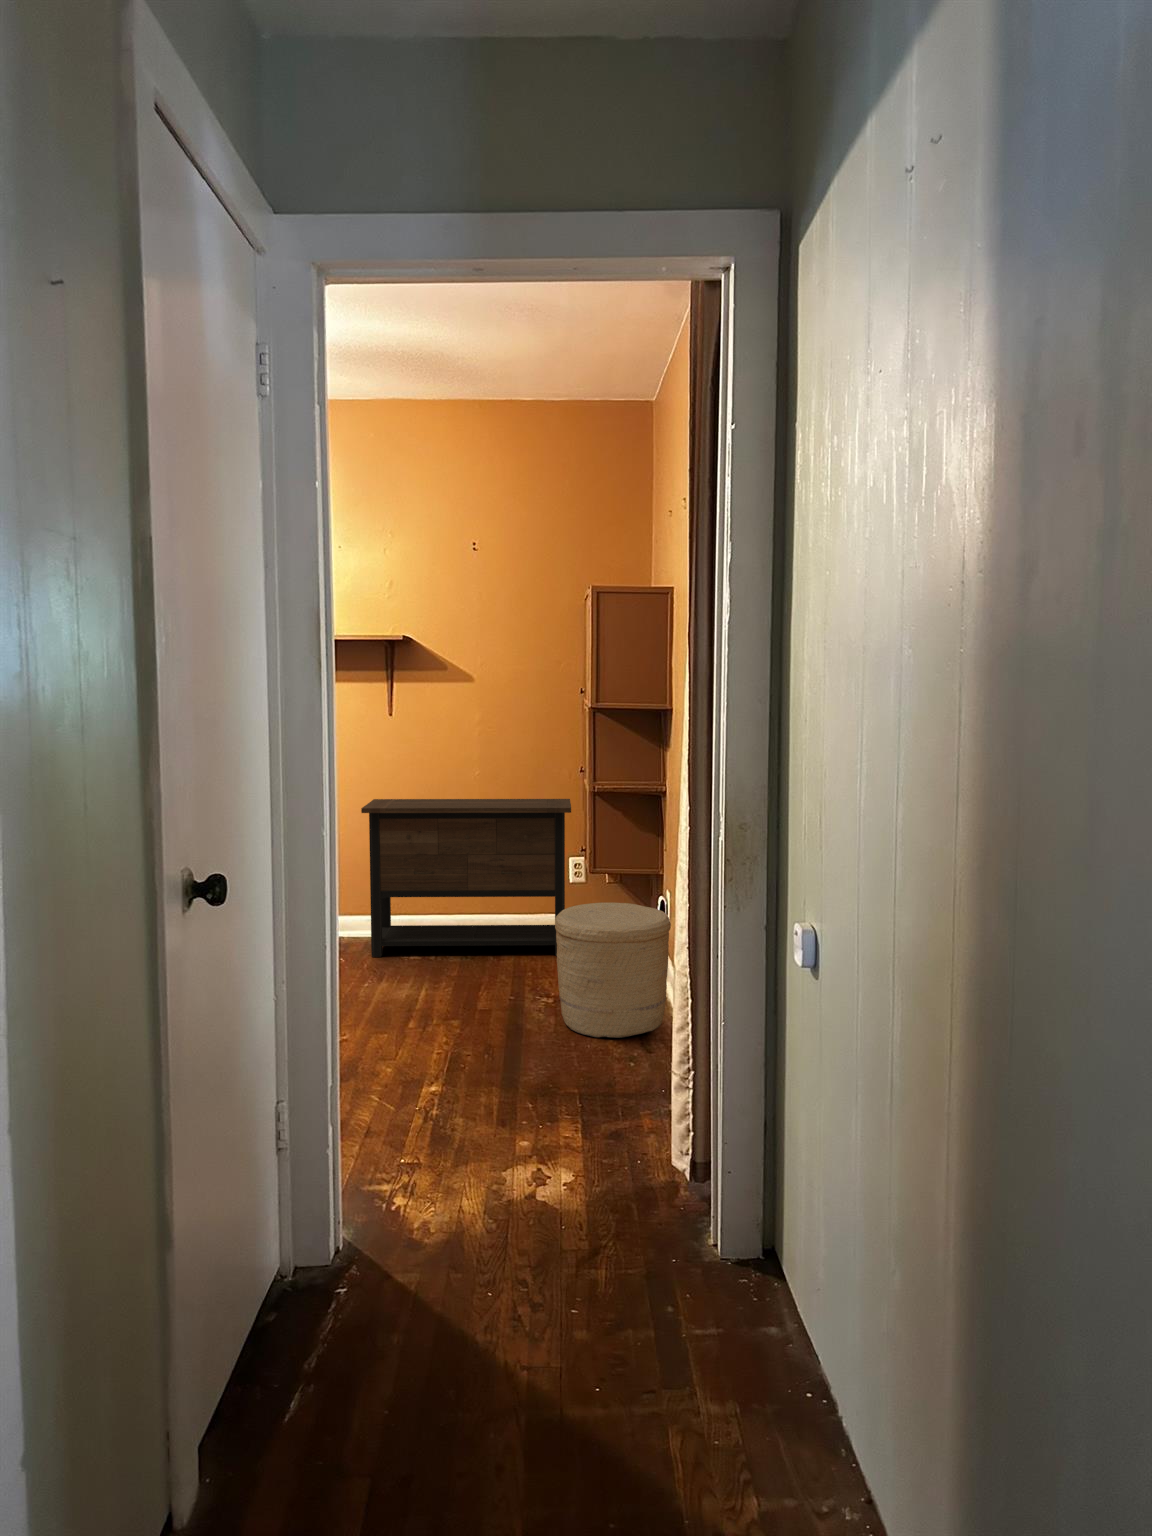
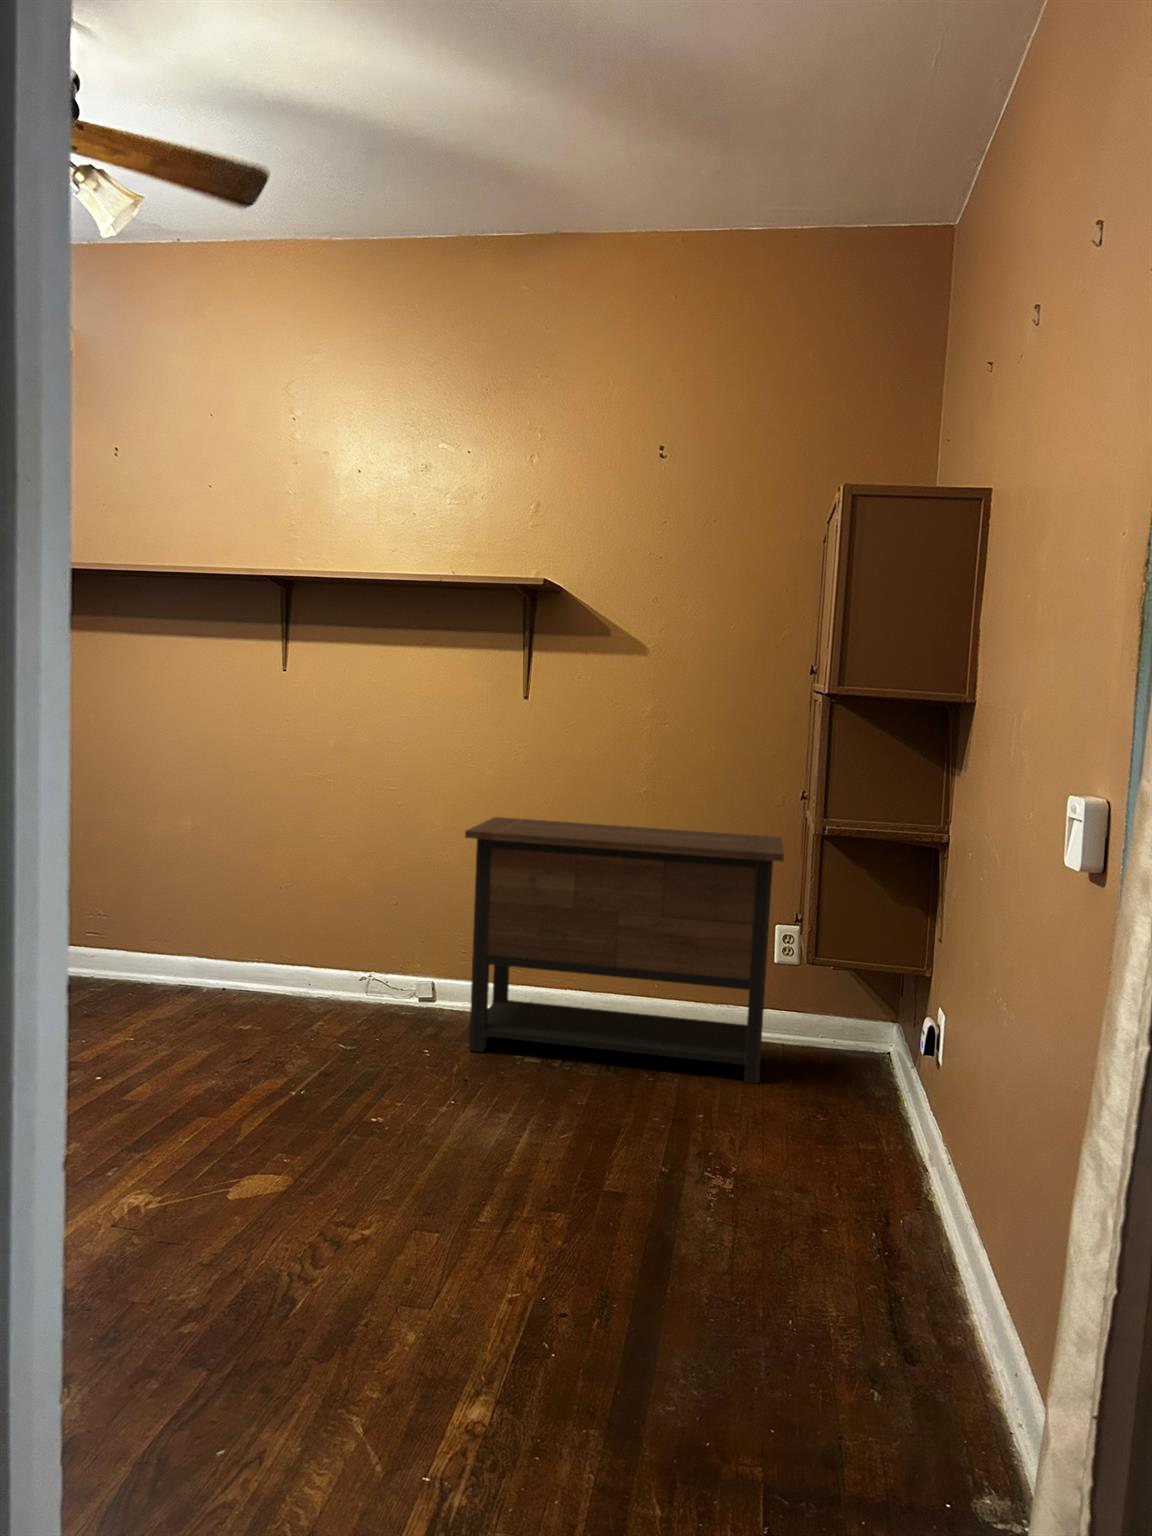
woven basket: present [555,903,671,1038] -> none [745,1035,968,1321]

